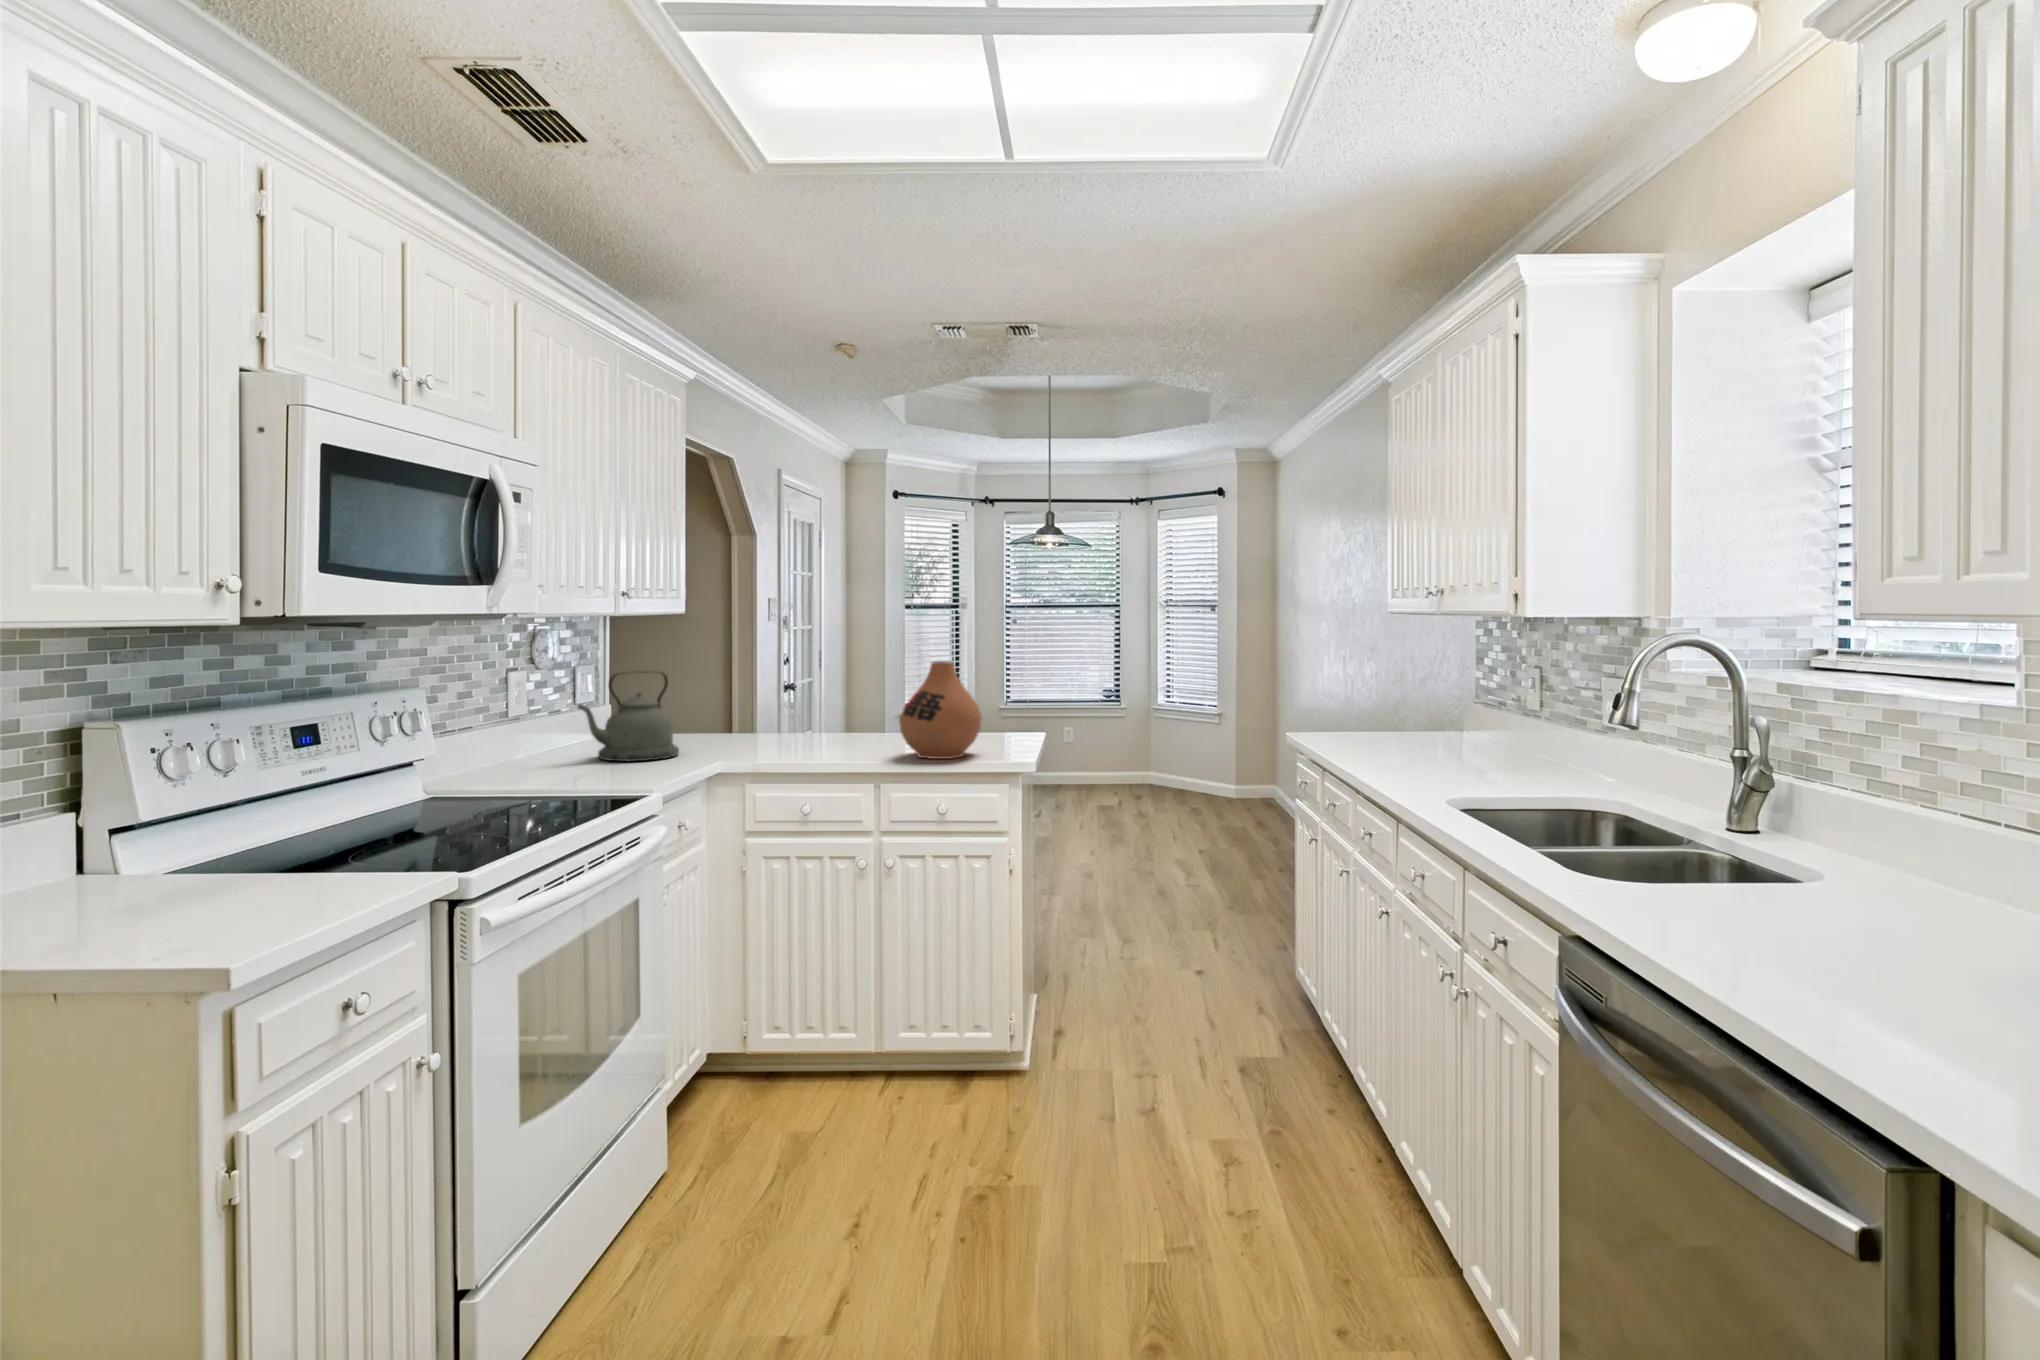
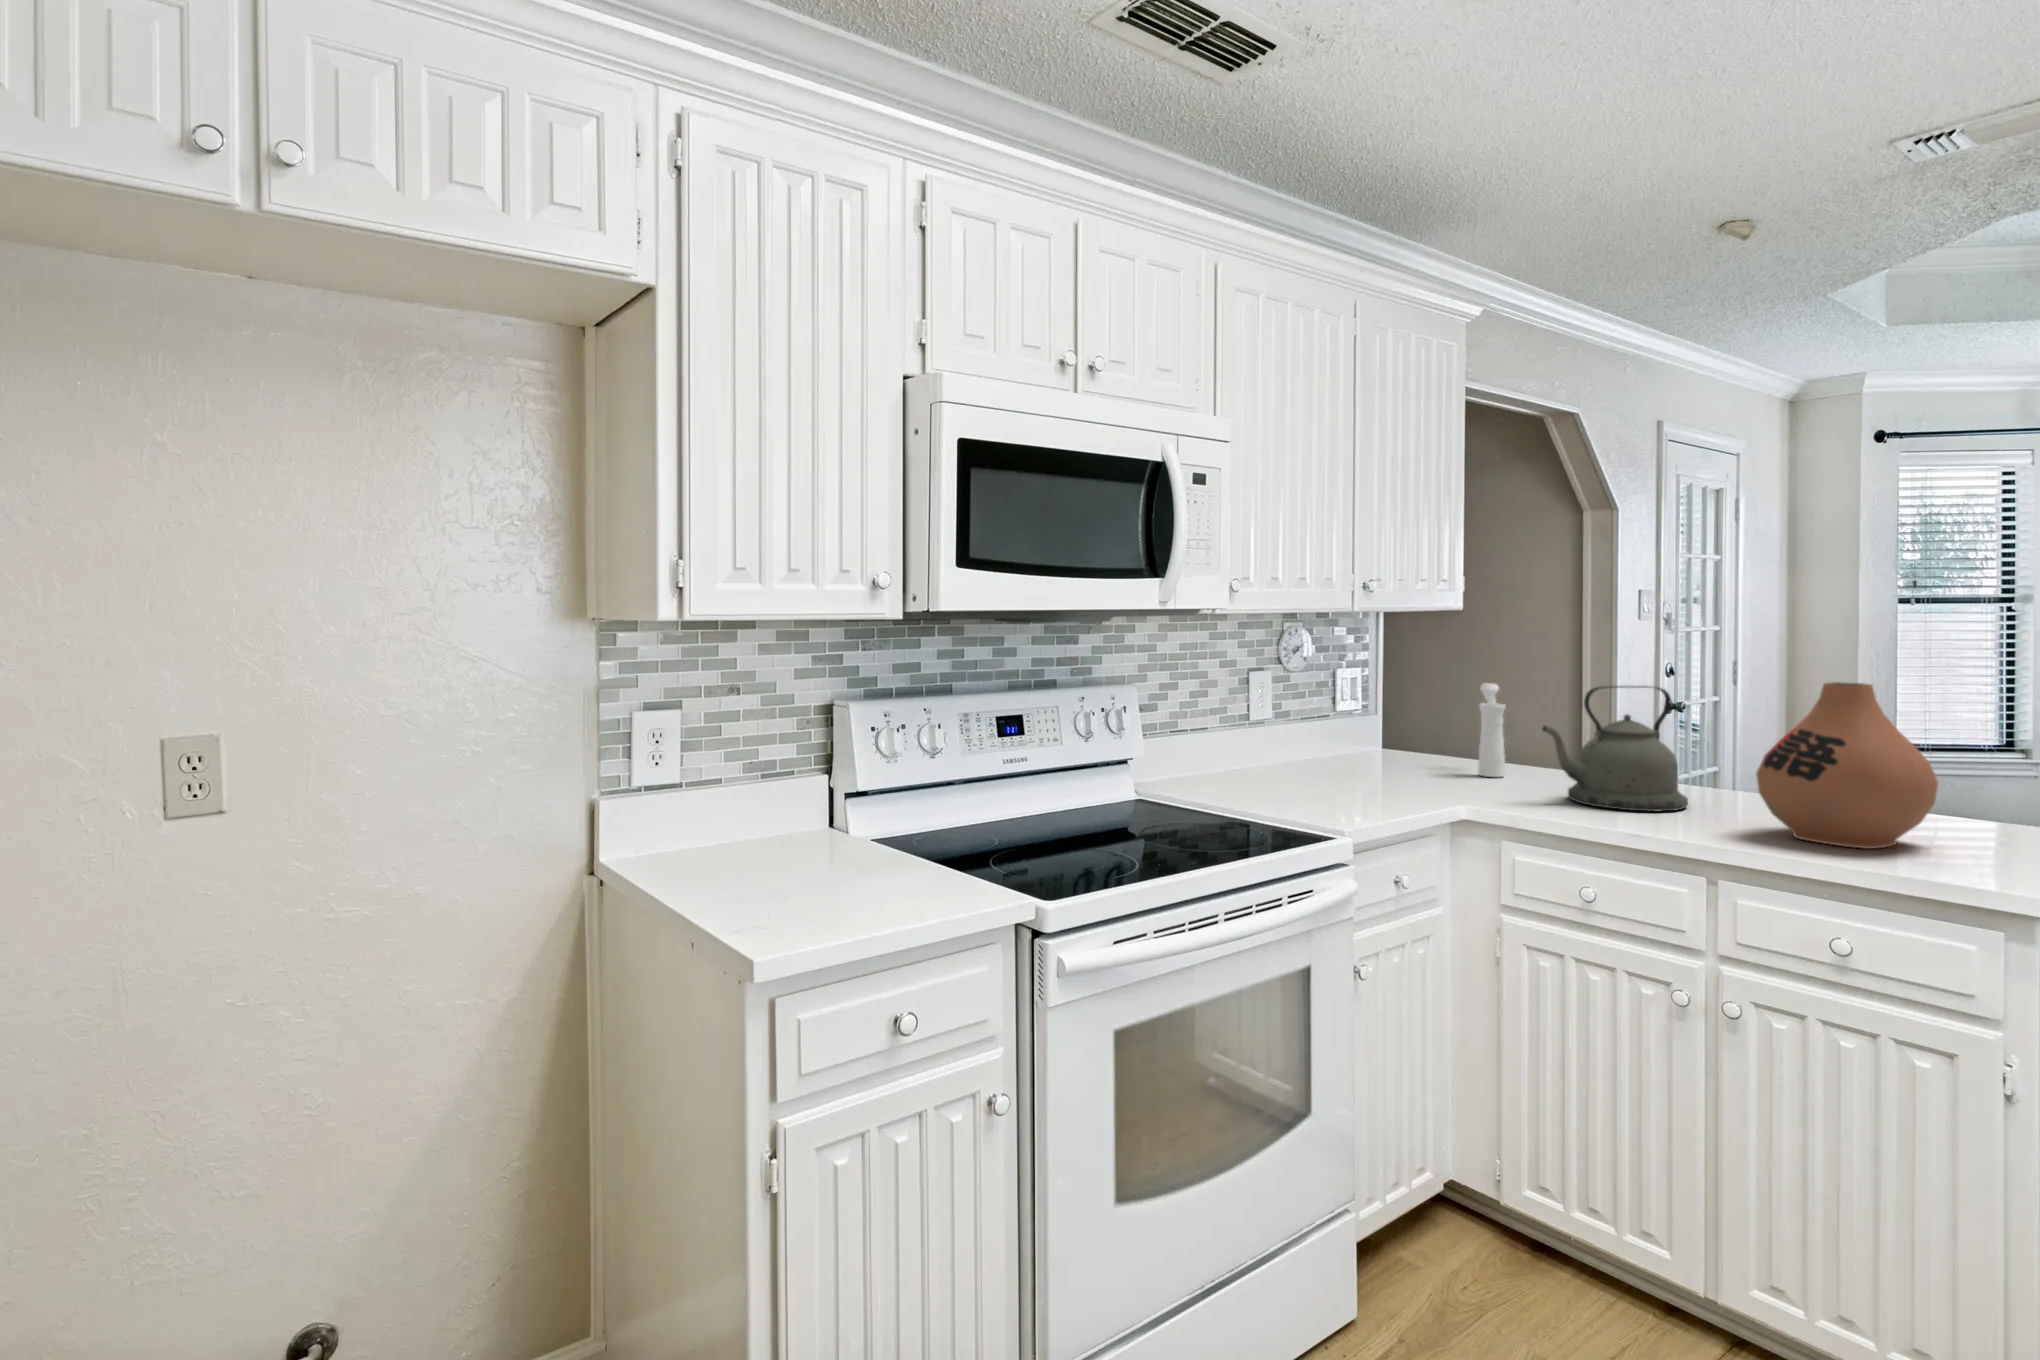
kettle: present [578,672,679,761] -> present [1542,686,1688,812]
pepper mill: none [702,672,726,744] -> present [1478,684,1505,777]

